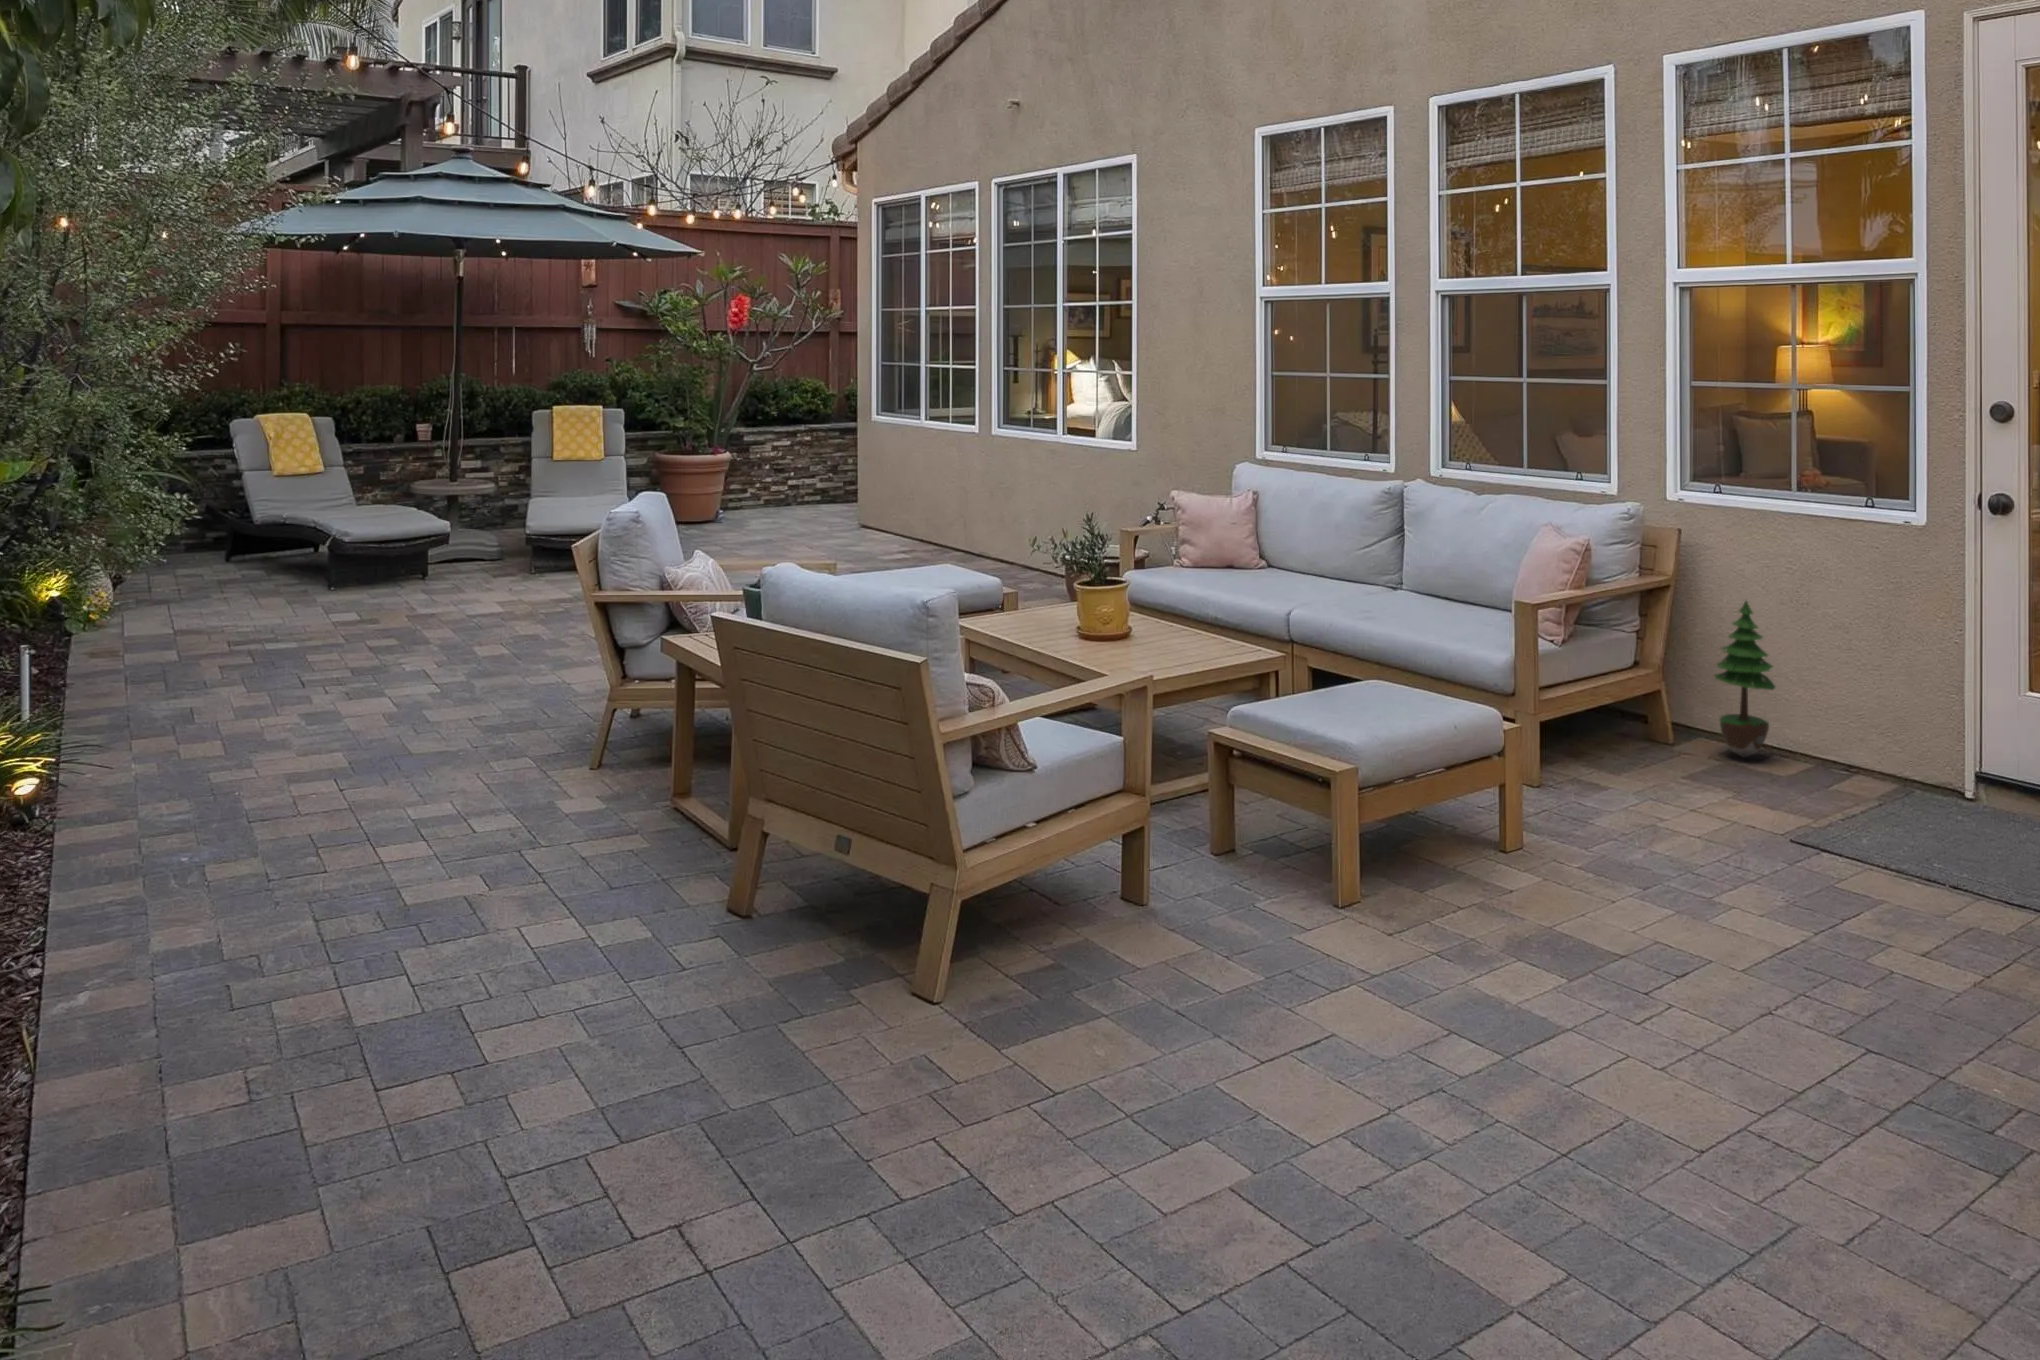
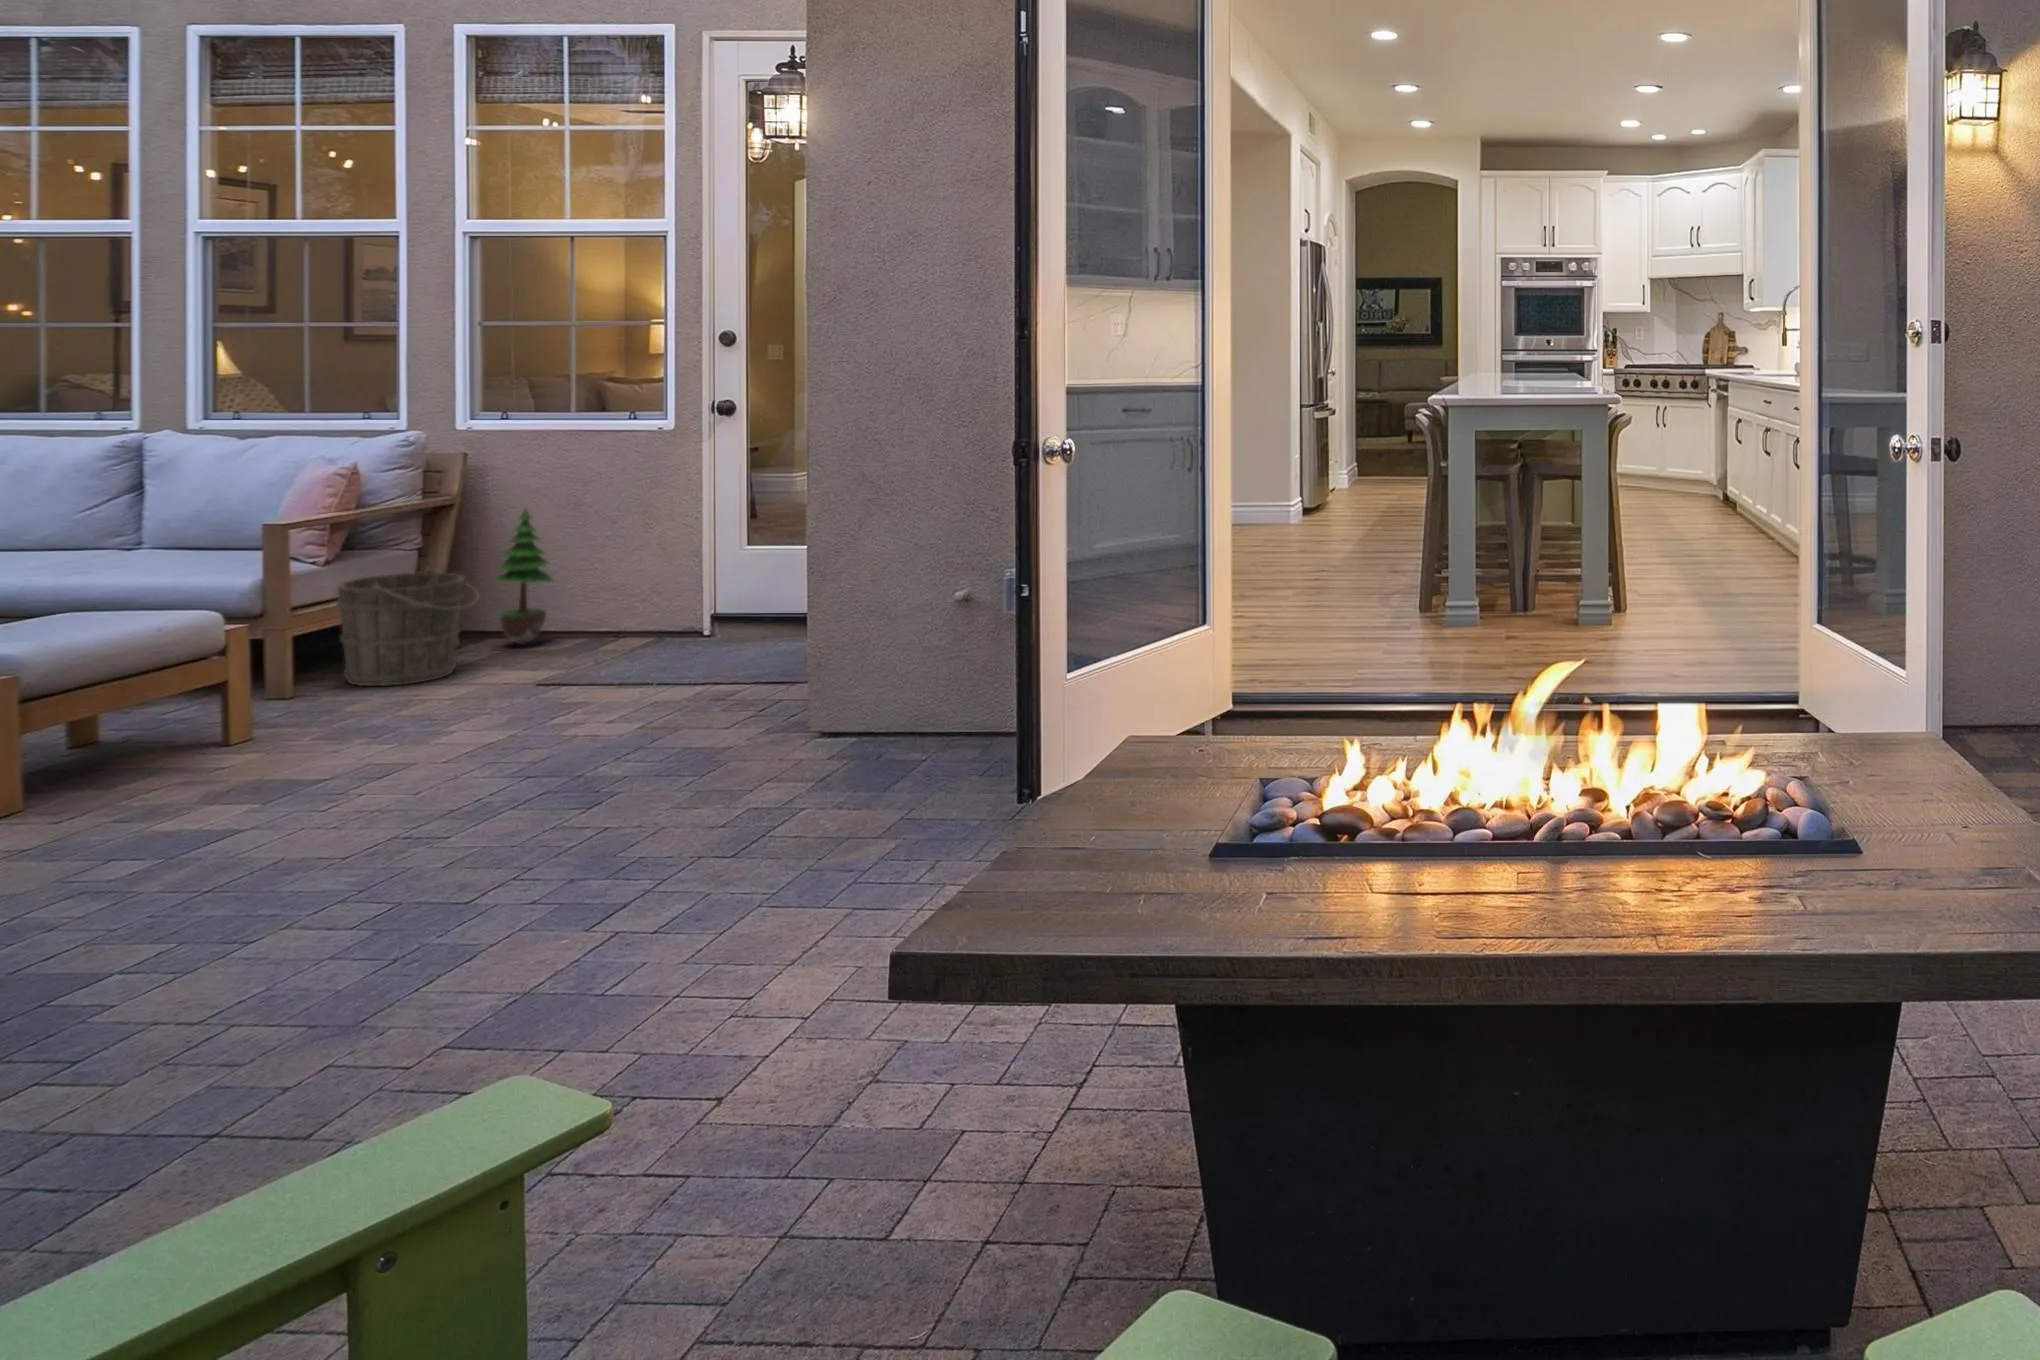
bucket: none [1571,659,1707,793] -> present [337,567,479,686]

